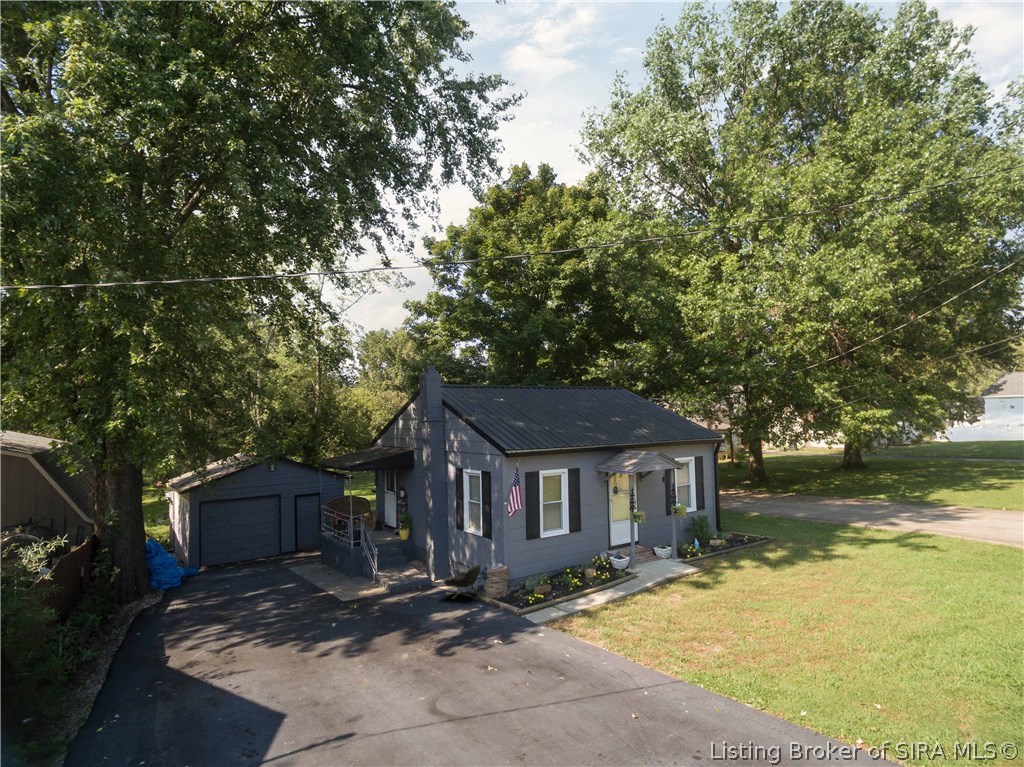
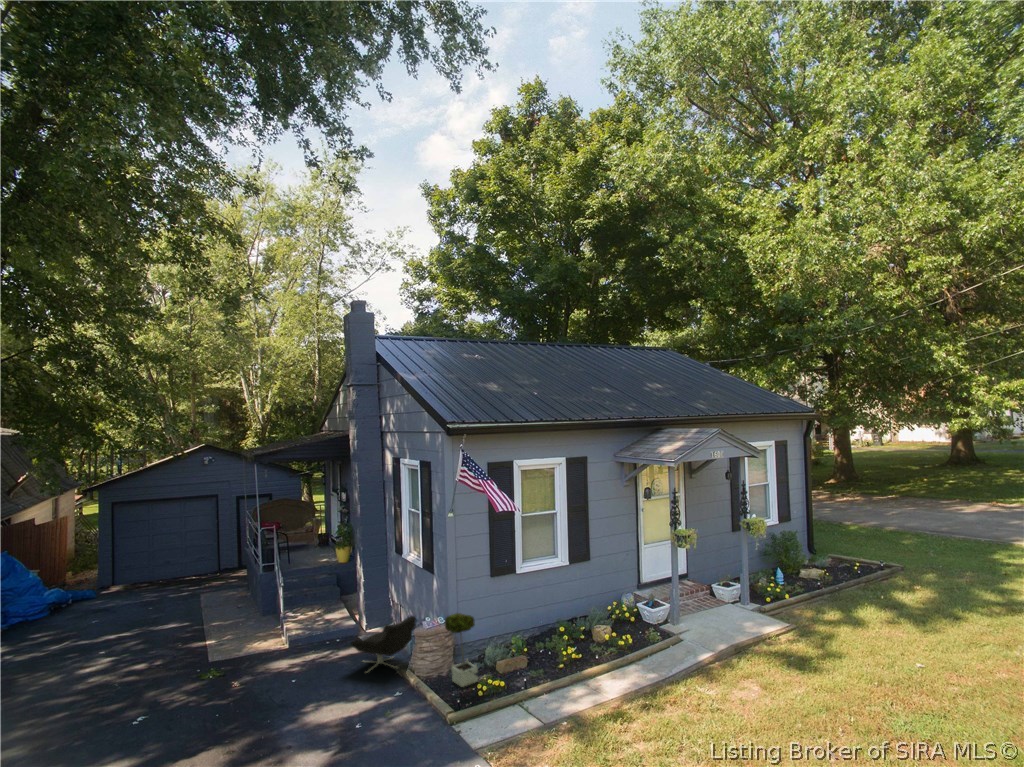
potted tree: none [503,560,523,602] -> present [445,613,478,687]

